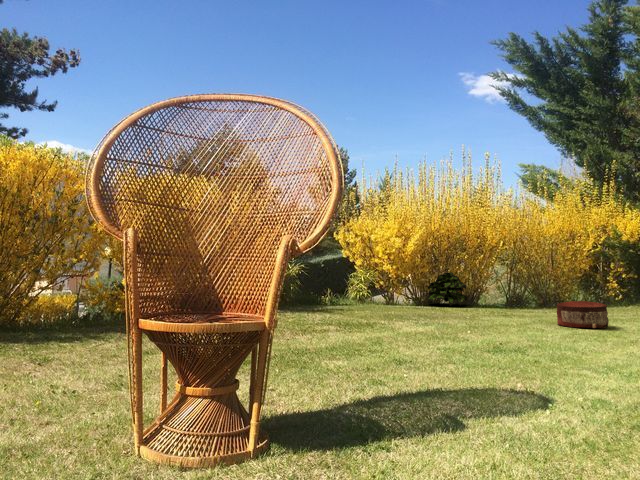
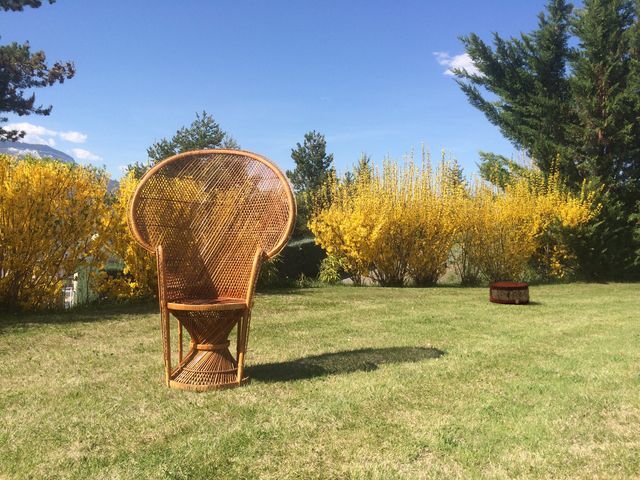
potted plant: present [427,272,467,306] -> none [389,257,423,286]

